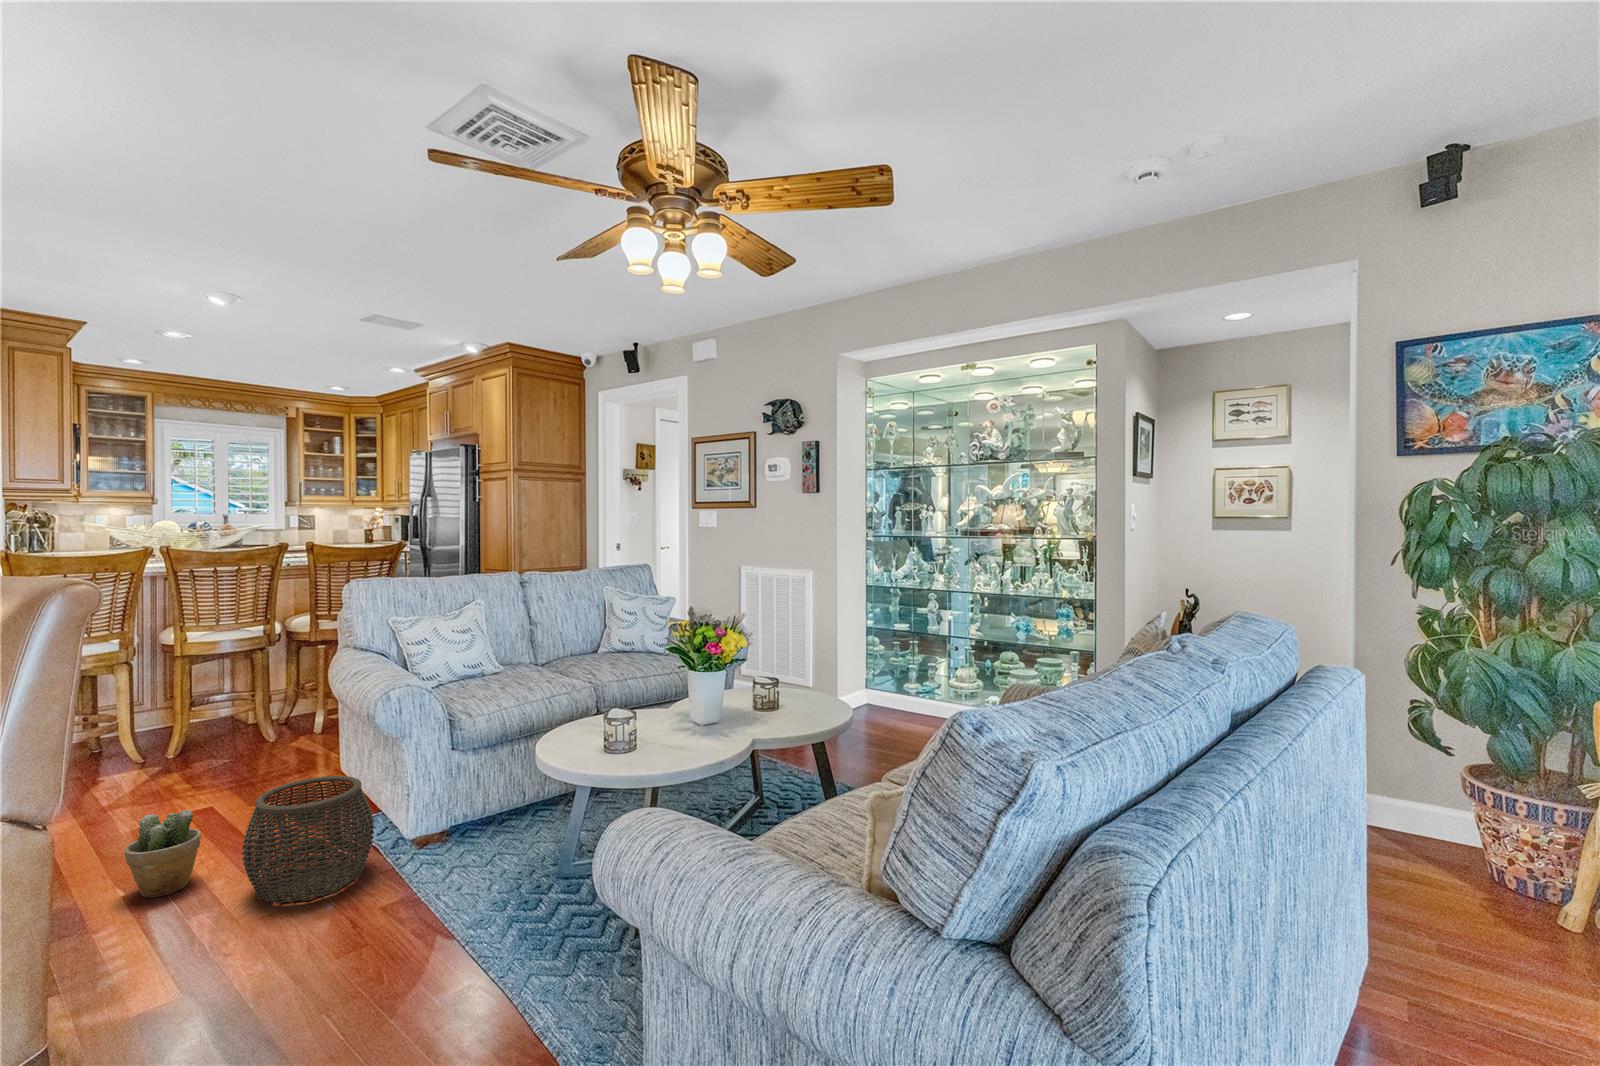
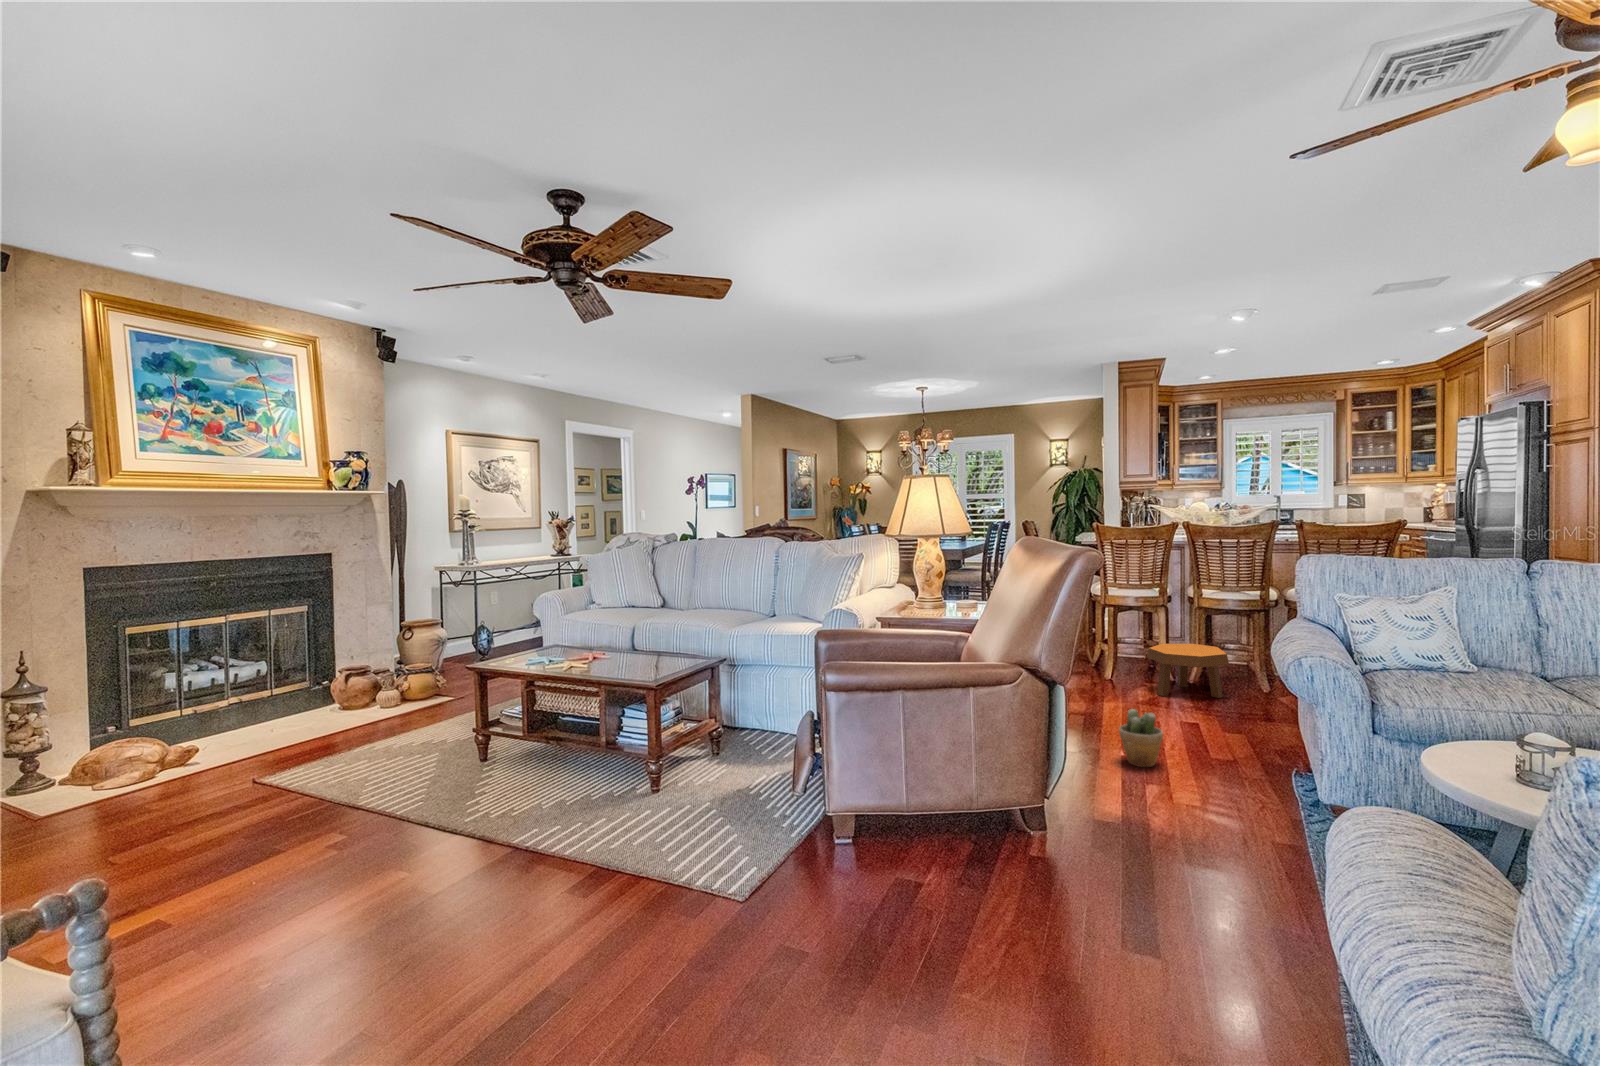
footstool: none [107,700,236,784] -> present [1147,644,1229,698]
woven basket: present [242,776,375,904] -> none [1177,715,1281,813]

